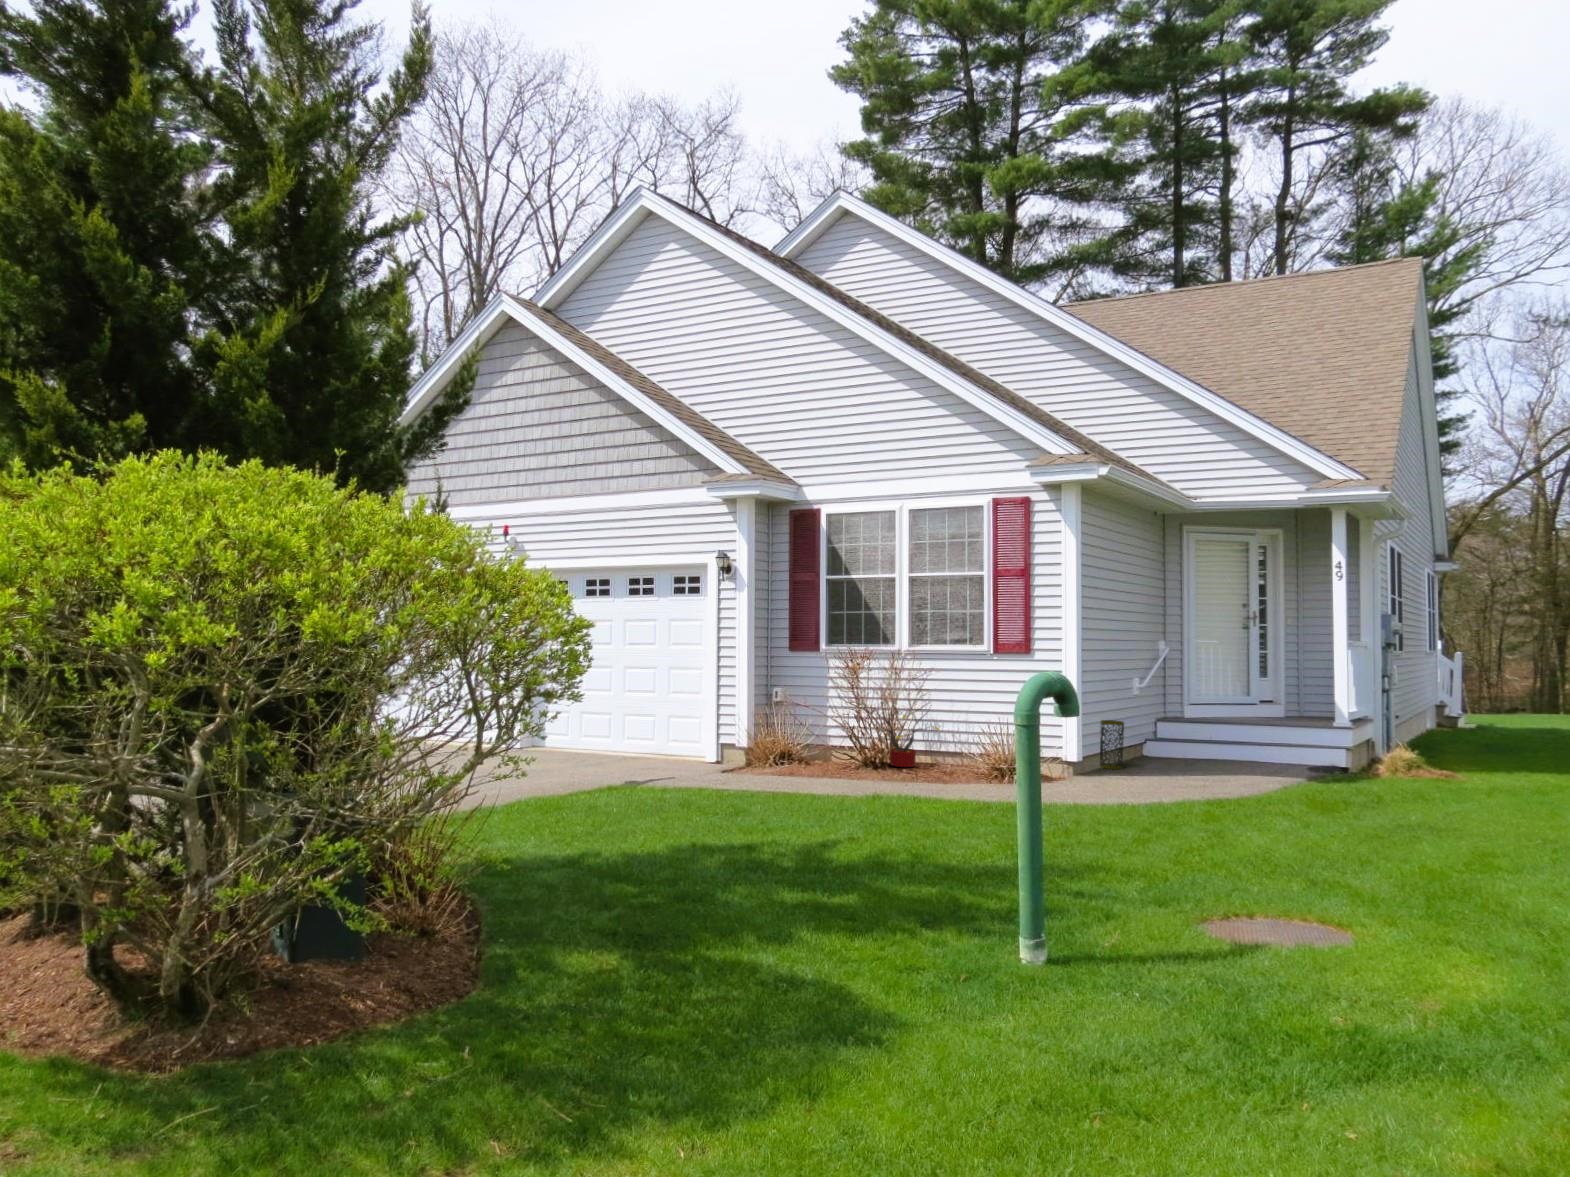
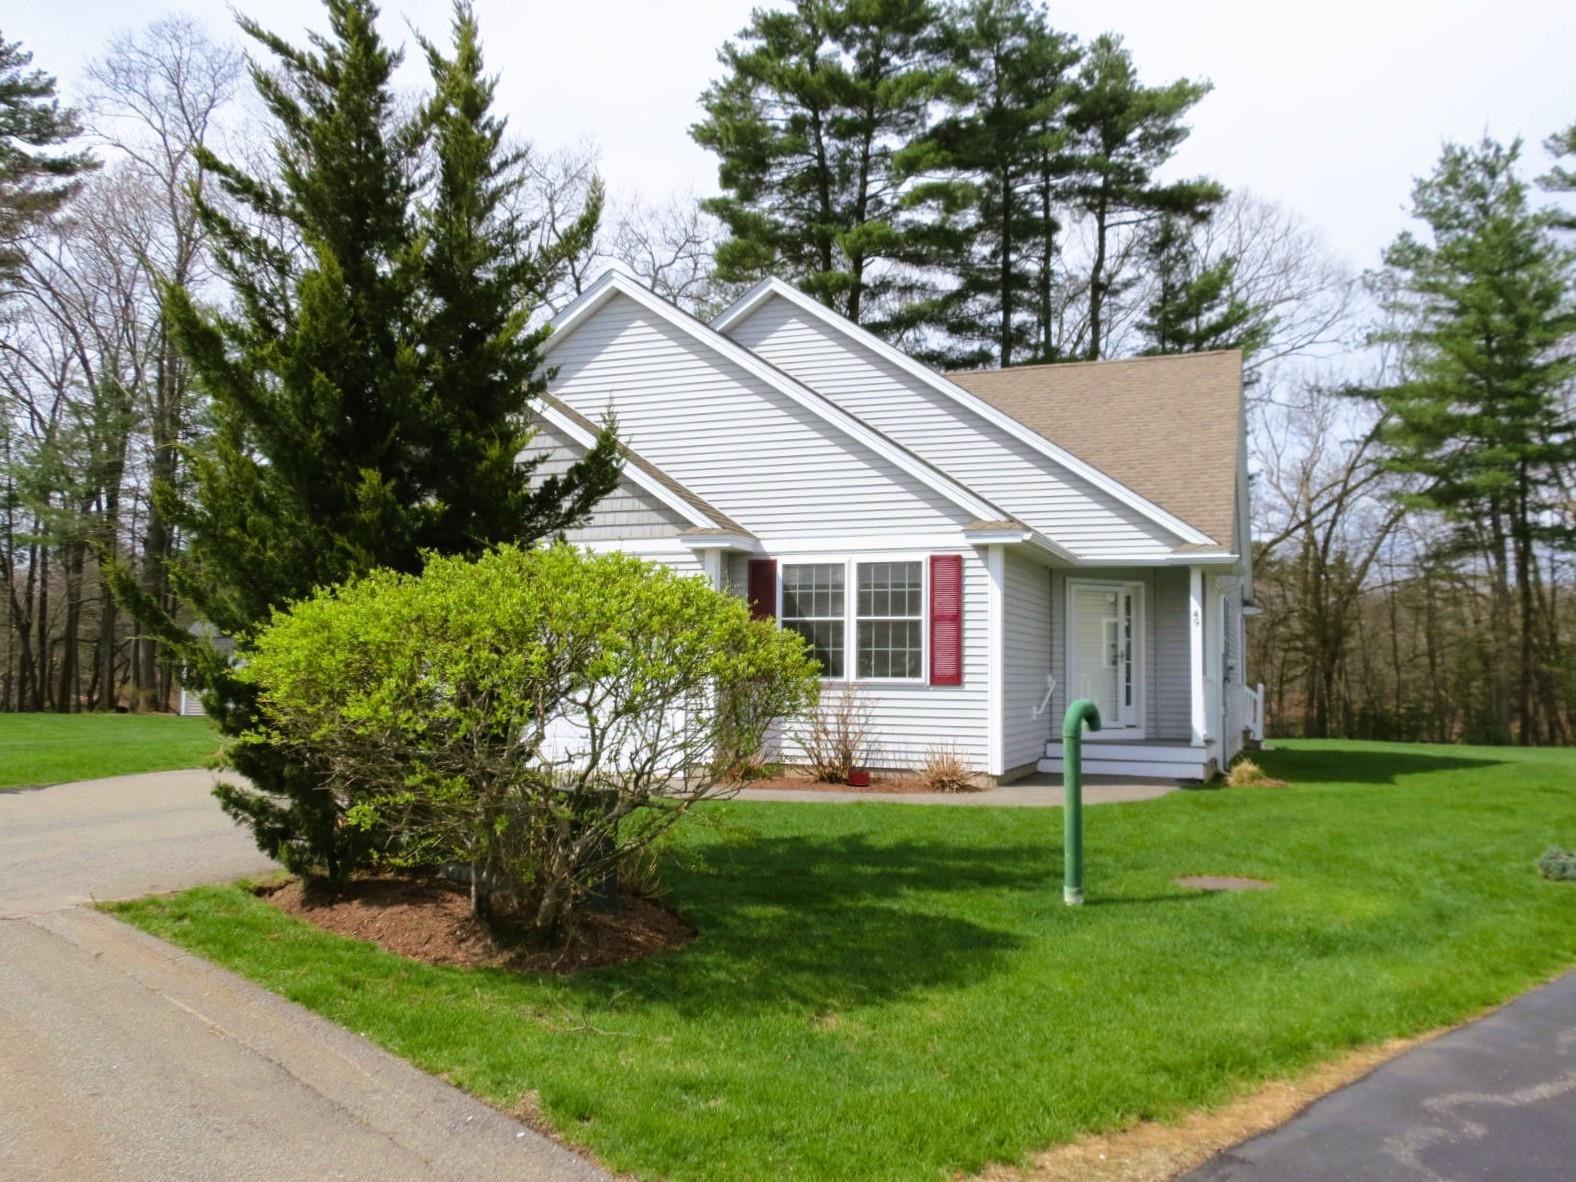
trash can: present [1100,720,1124,769] -> none [1016,742,1036,783]

